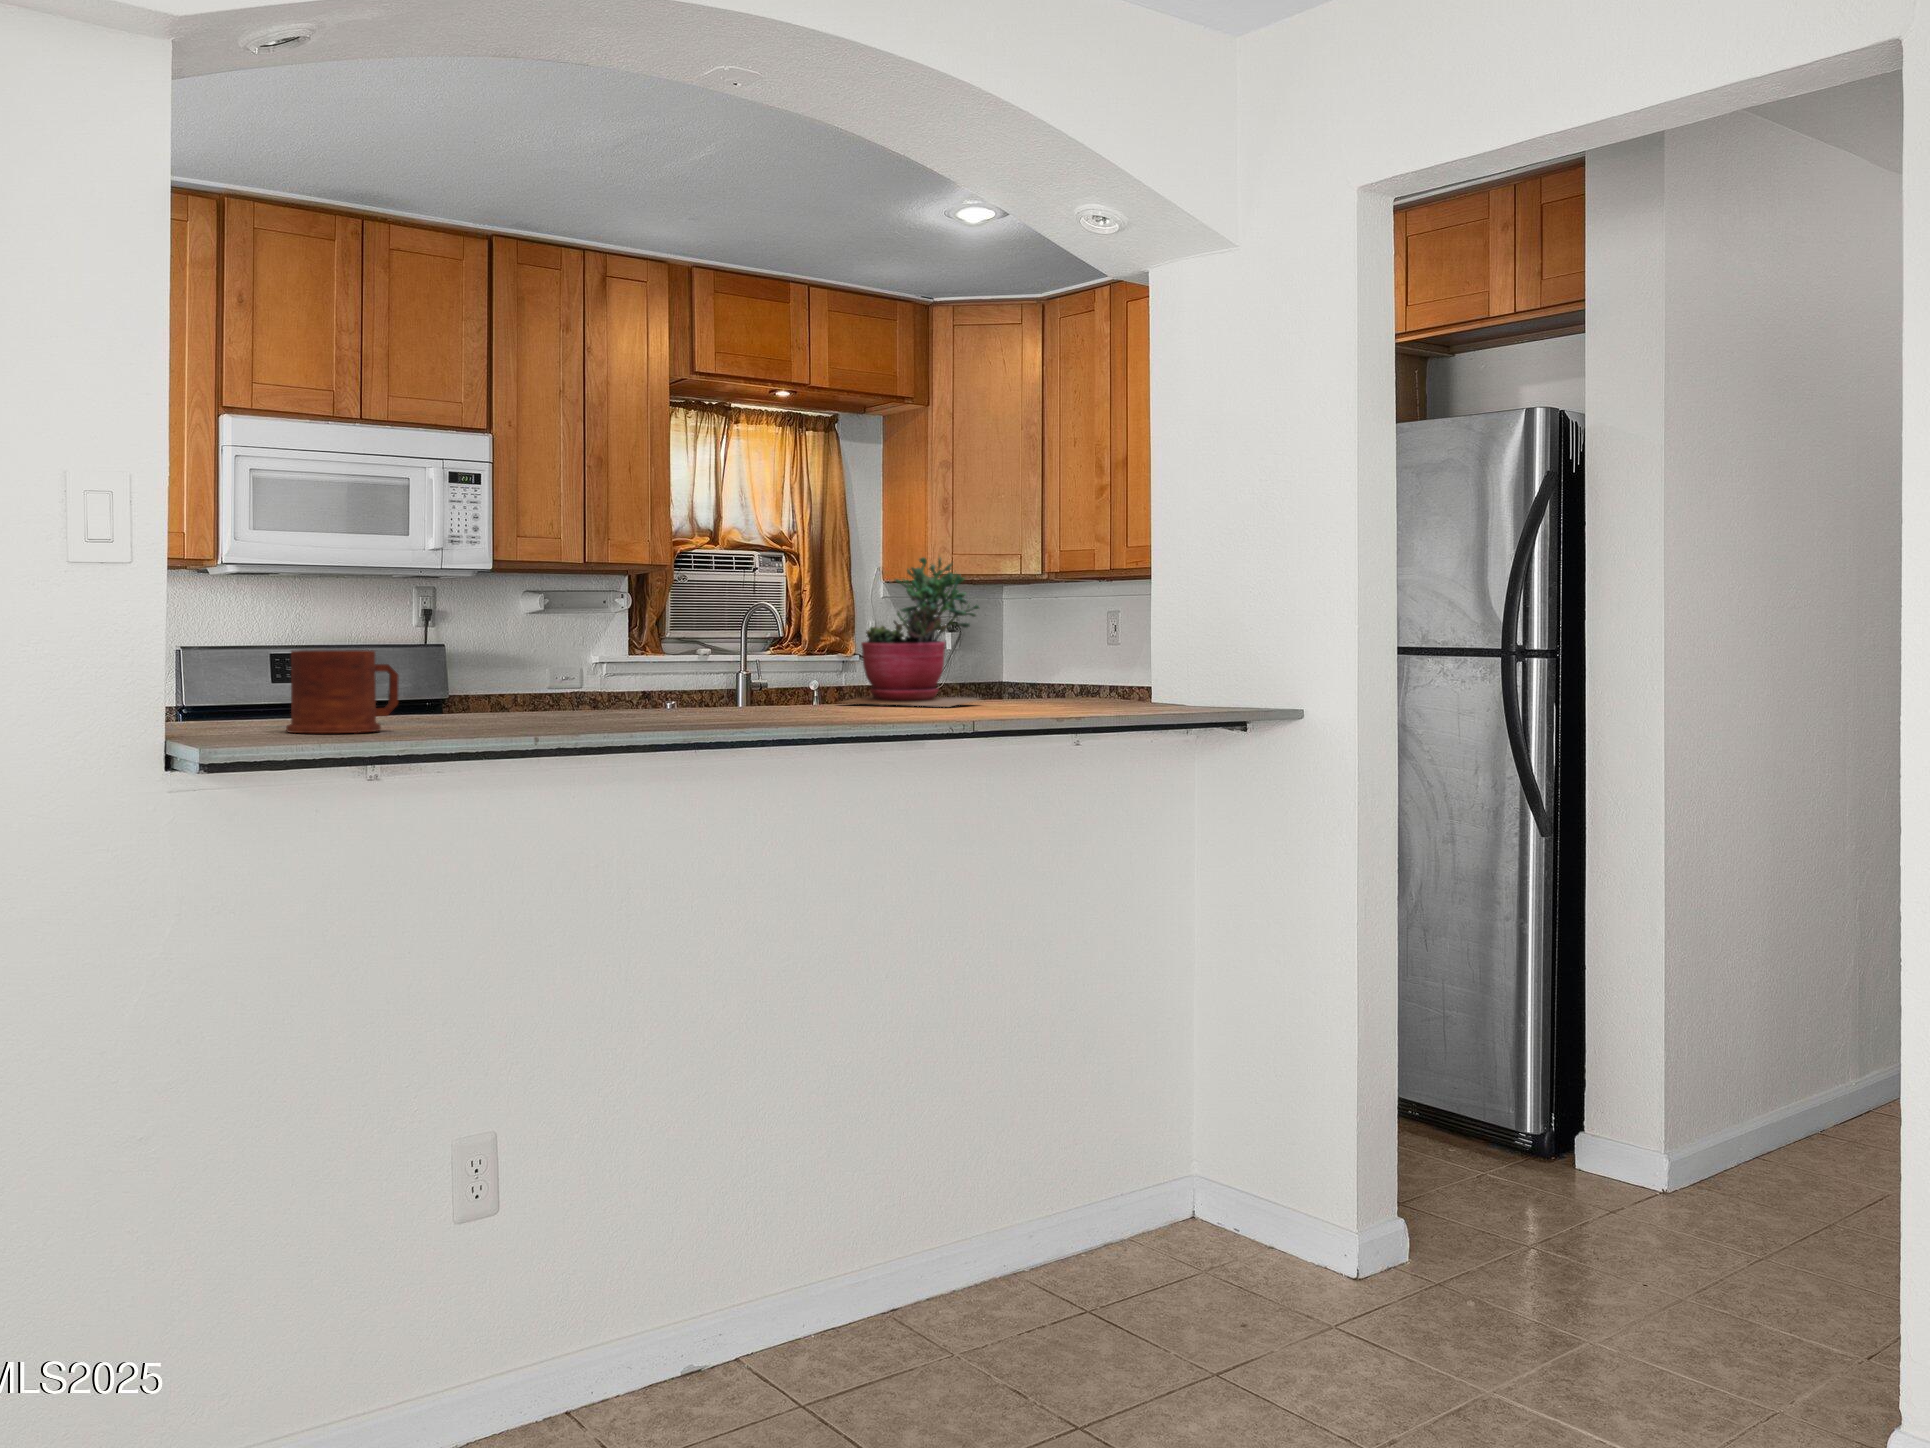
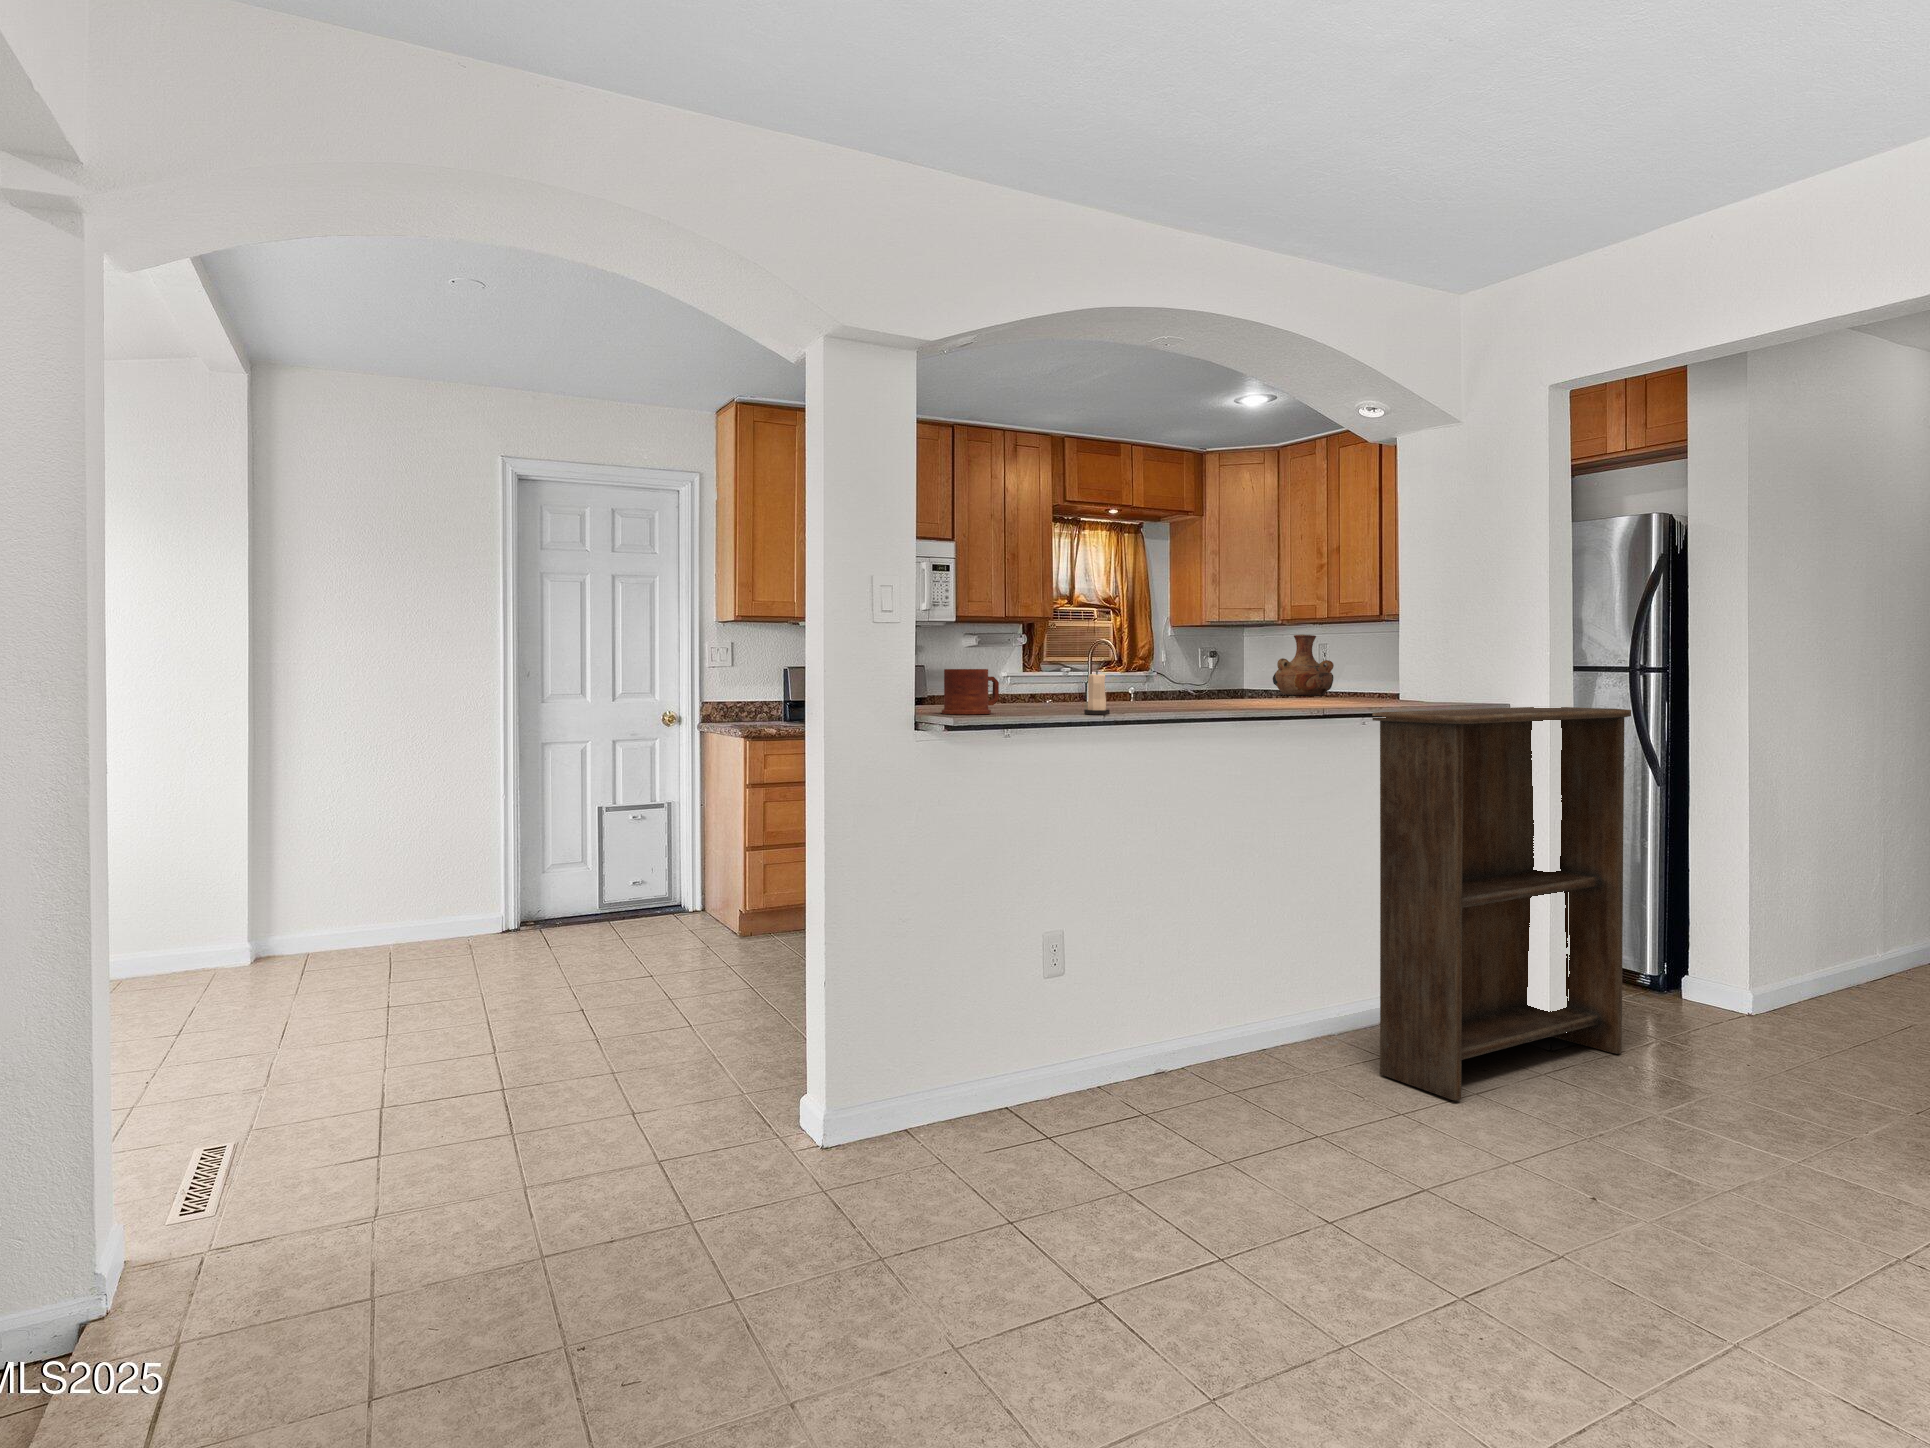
succulent plant: present [841,557,979,707] -> none [1185,611,1276,703]
vase: none [1022,596,1114,693] -> present [1273,635,1334,696]
candle: none [553,653,600,732] -> present [1084,671,1110,715]
bookshelf: none [1056,715,1476,1385] -> present [1372,707,1631,1100]

